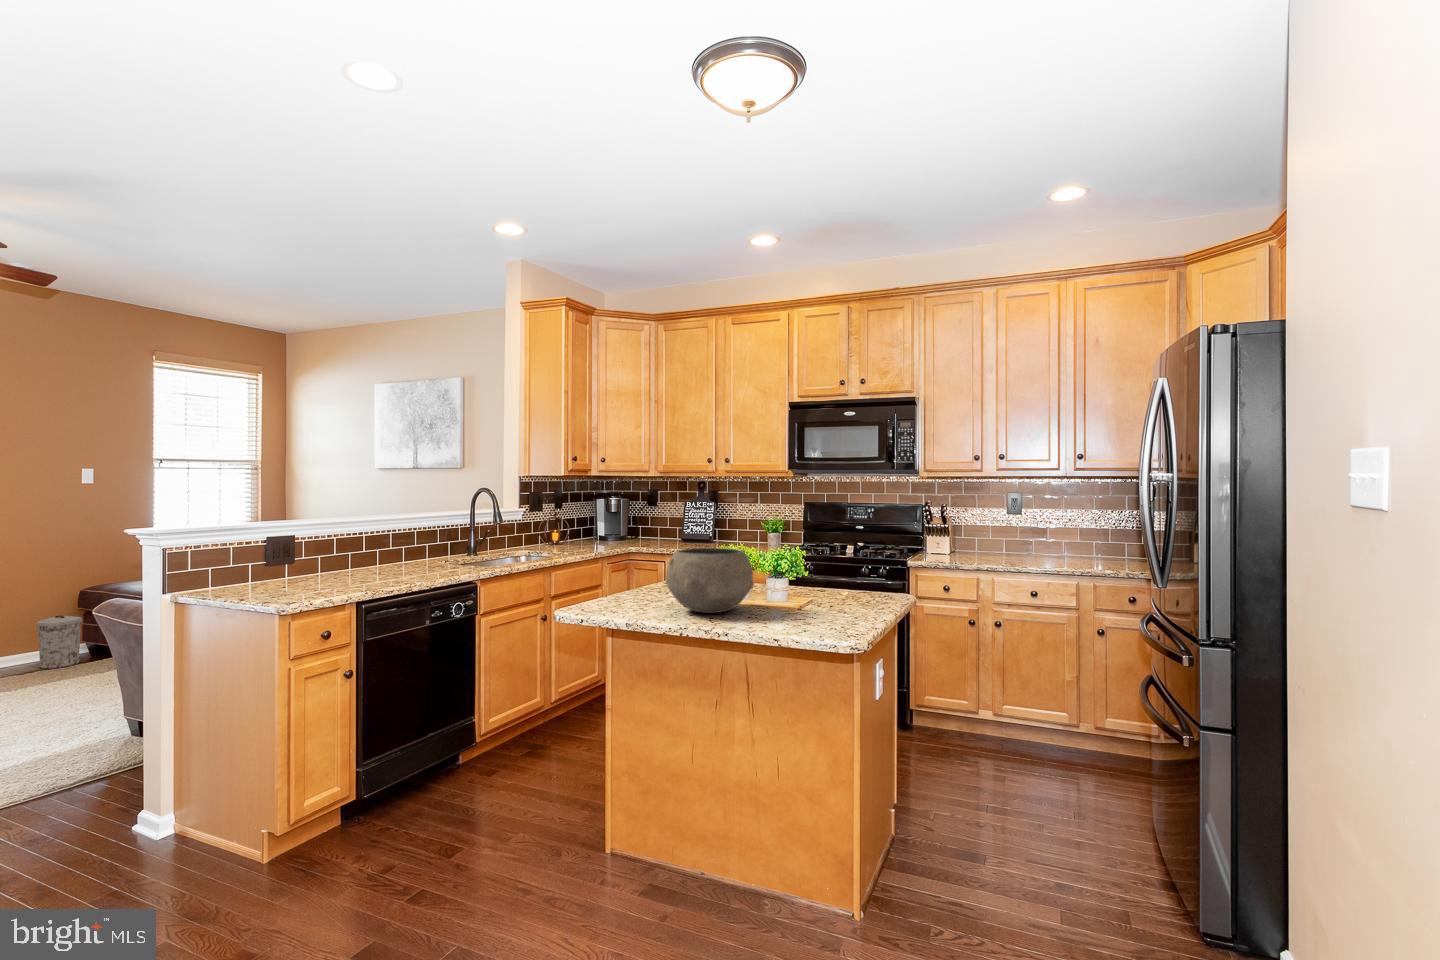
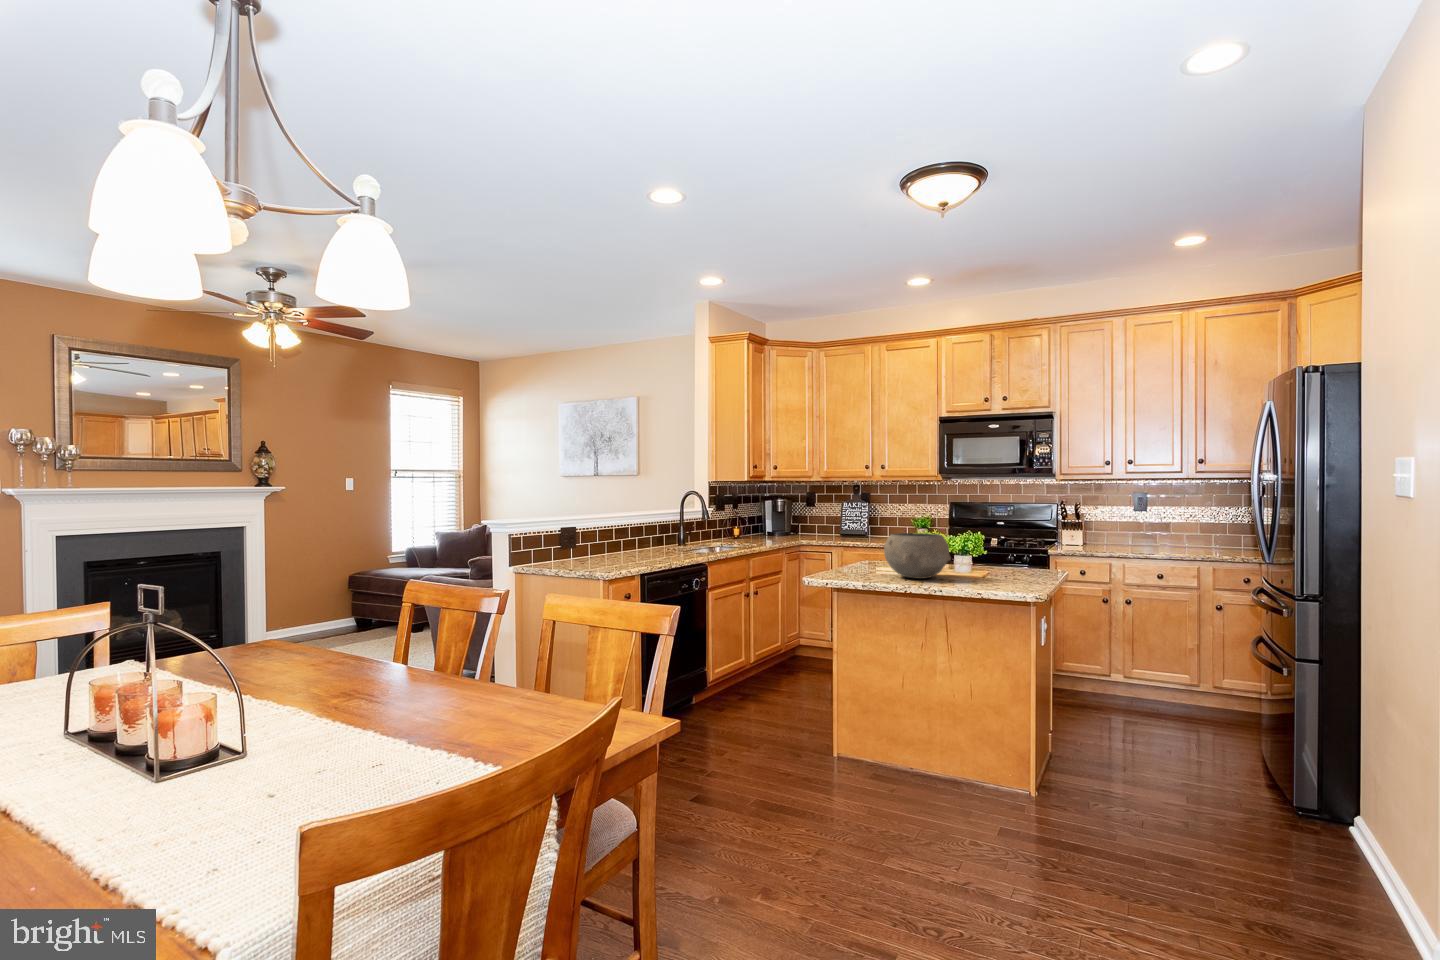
trash can: present [36,616,82,669] -> none [325,594,355,636]

